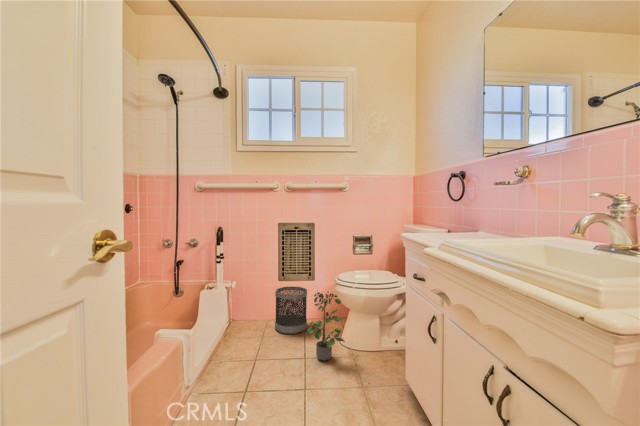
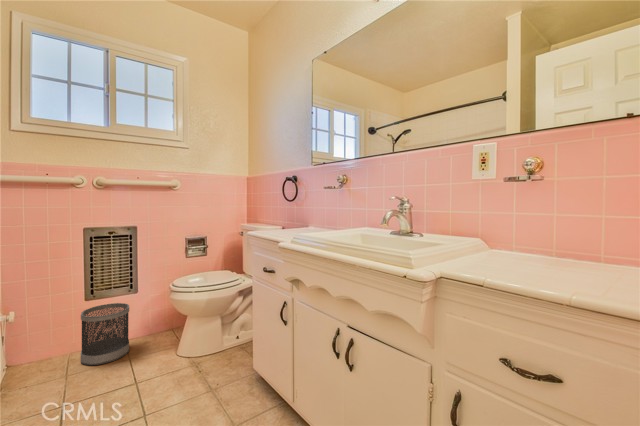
potted plant: present [307,292,345,361] -> none [134,301,186,382]

